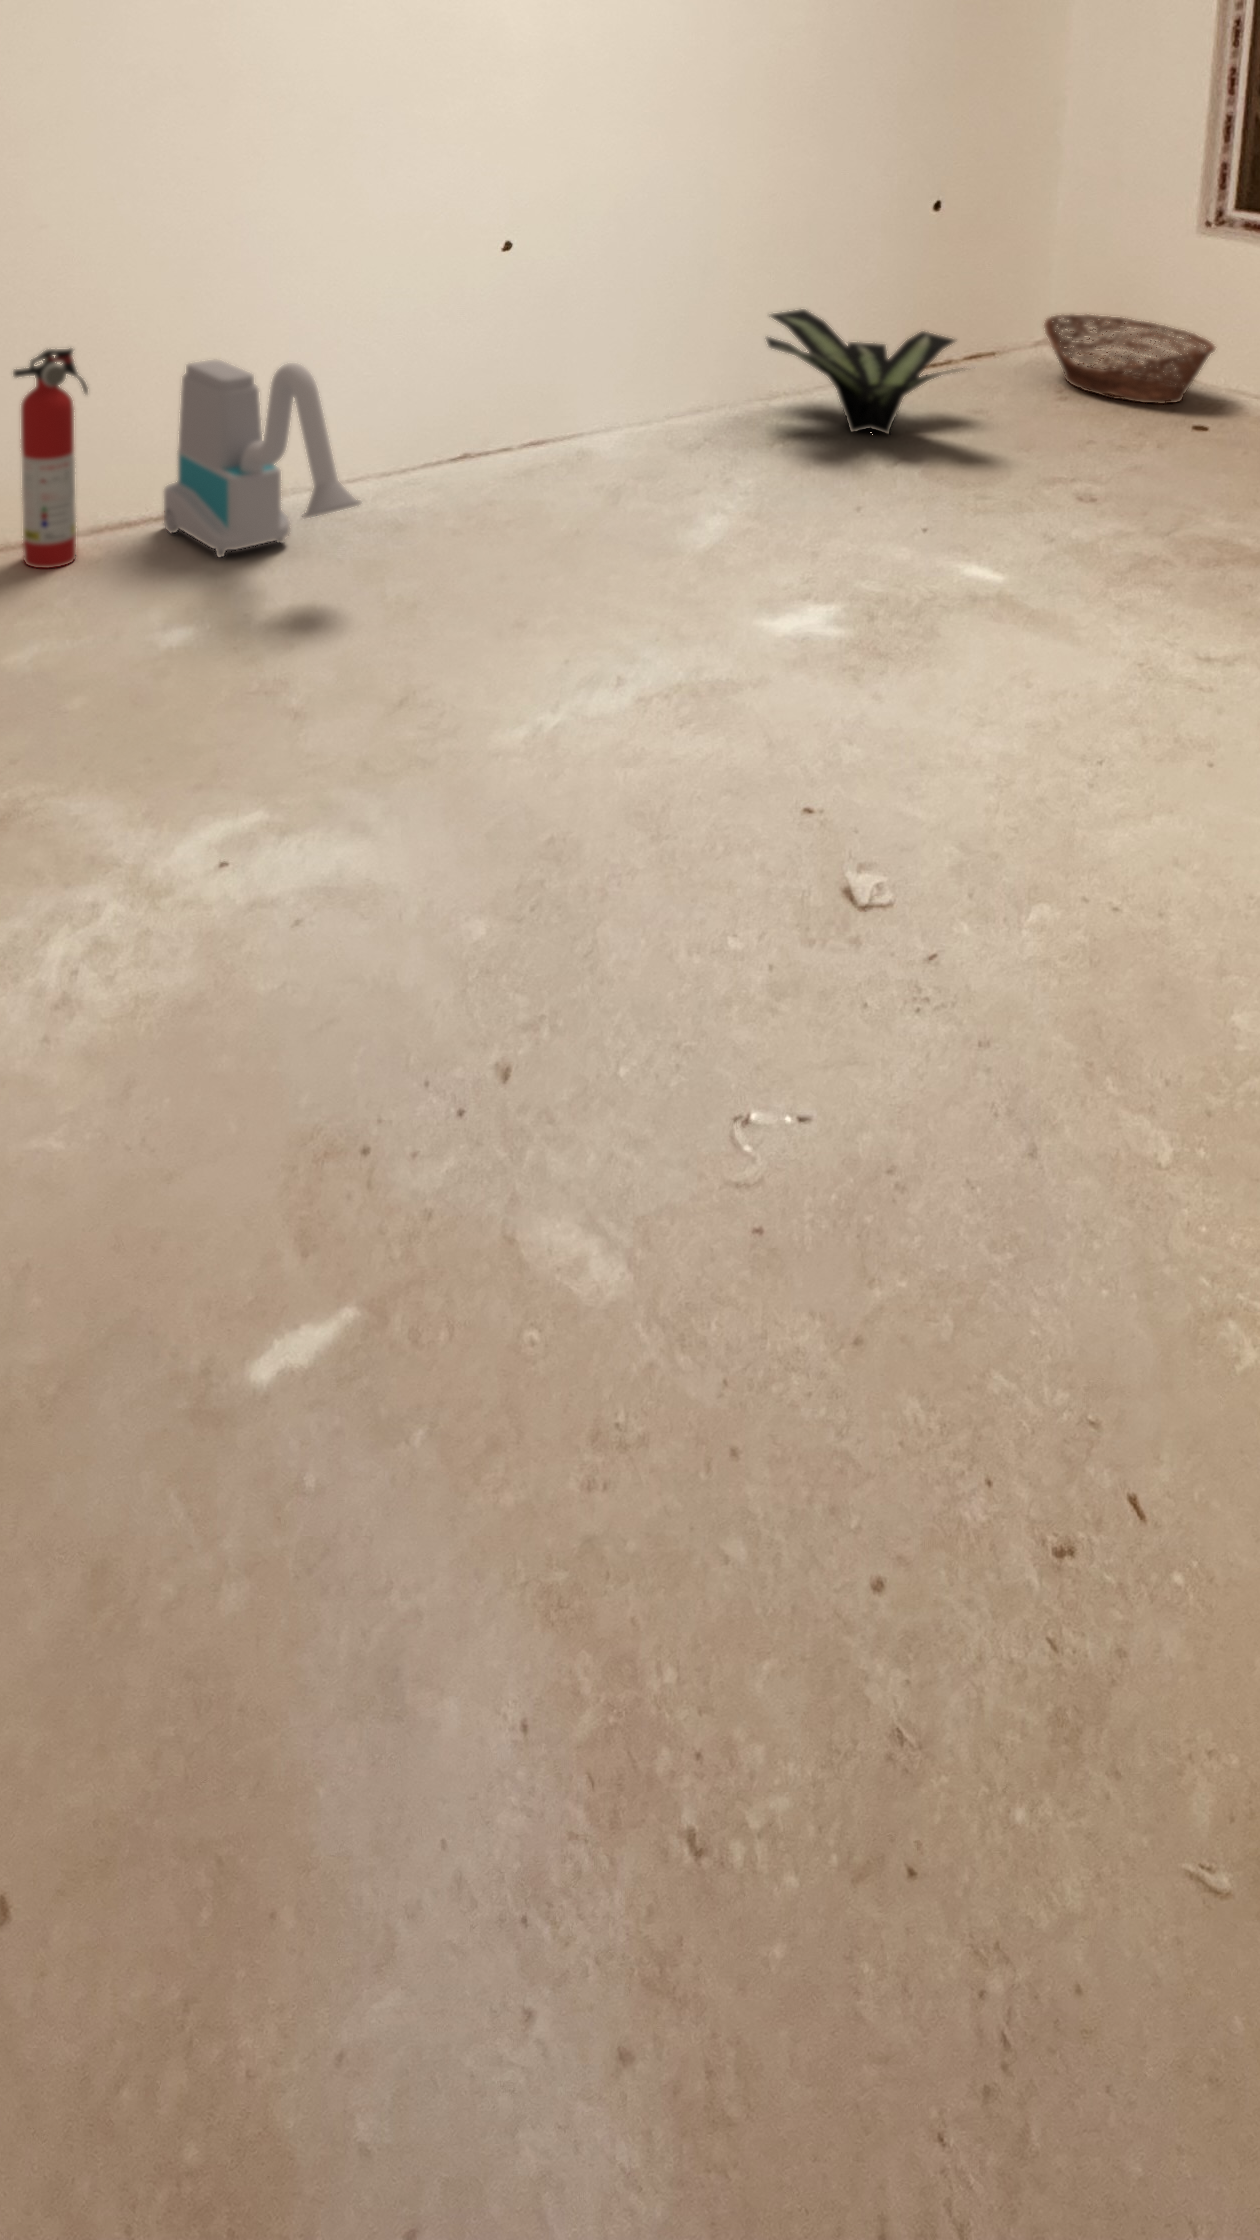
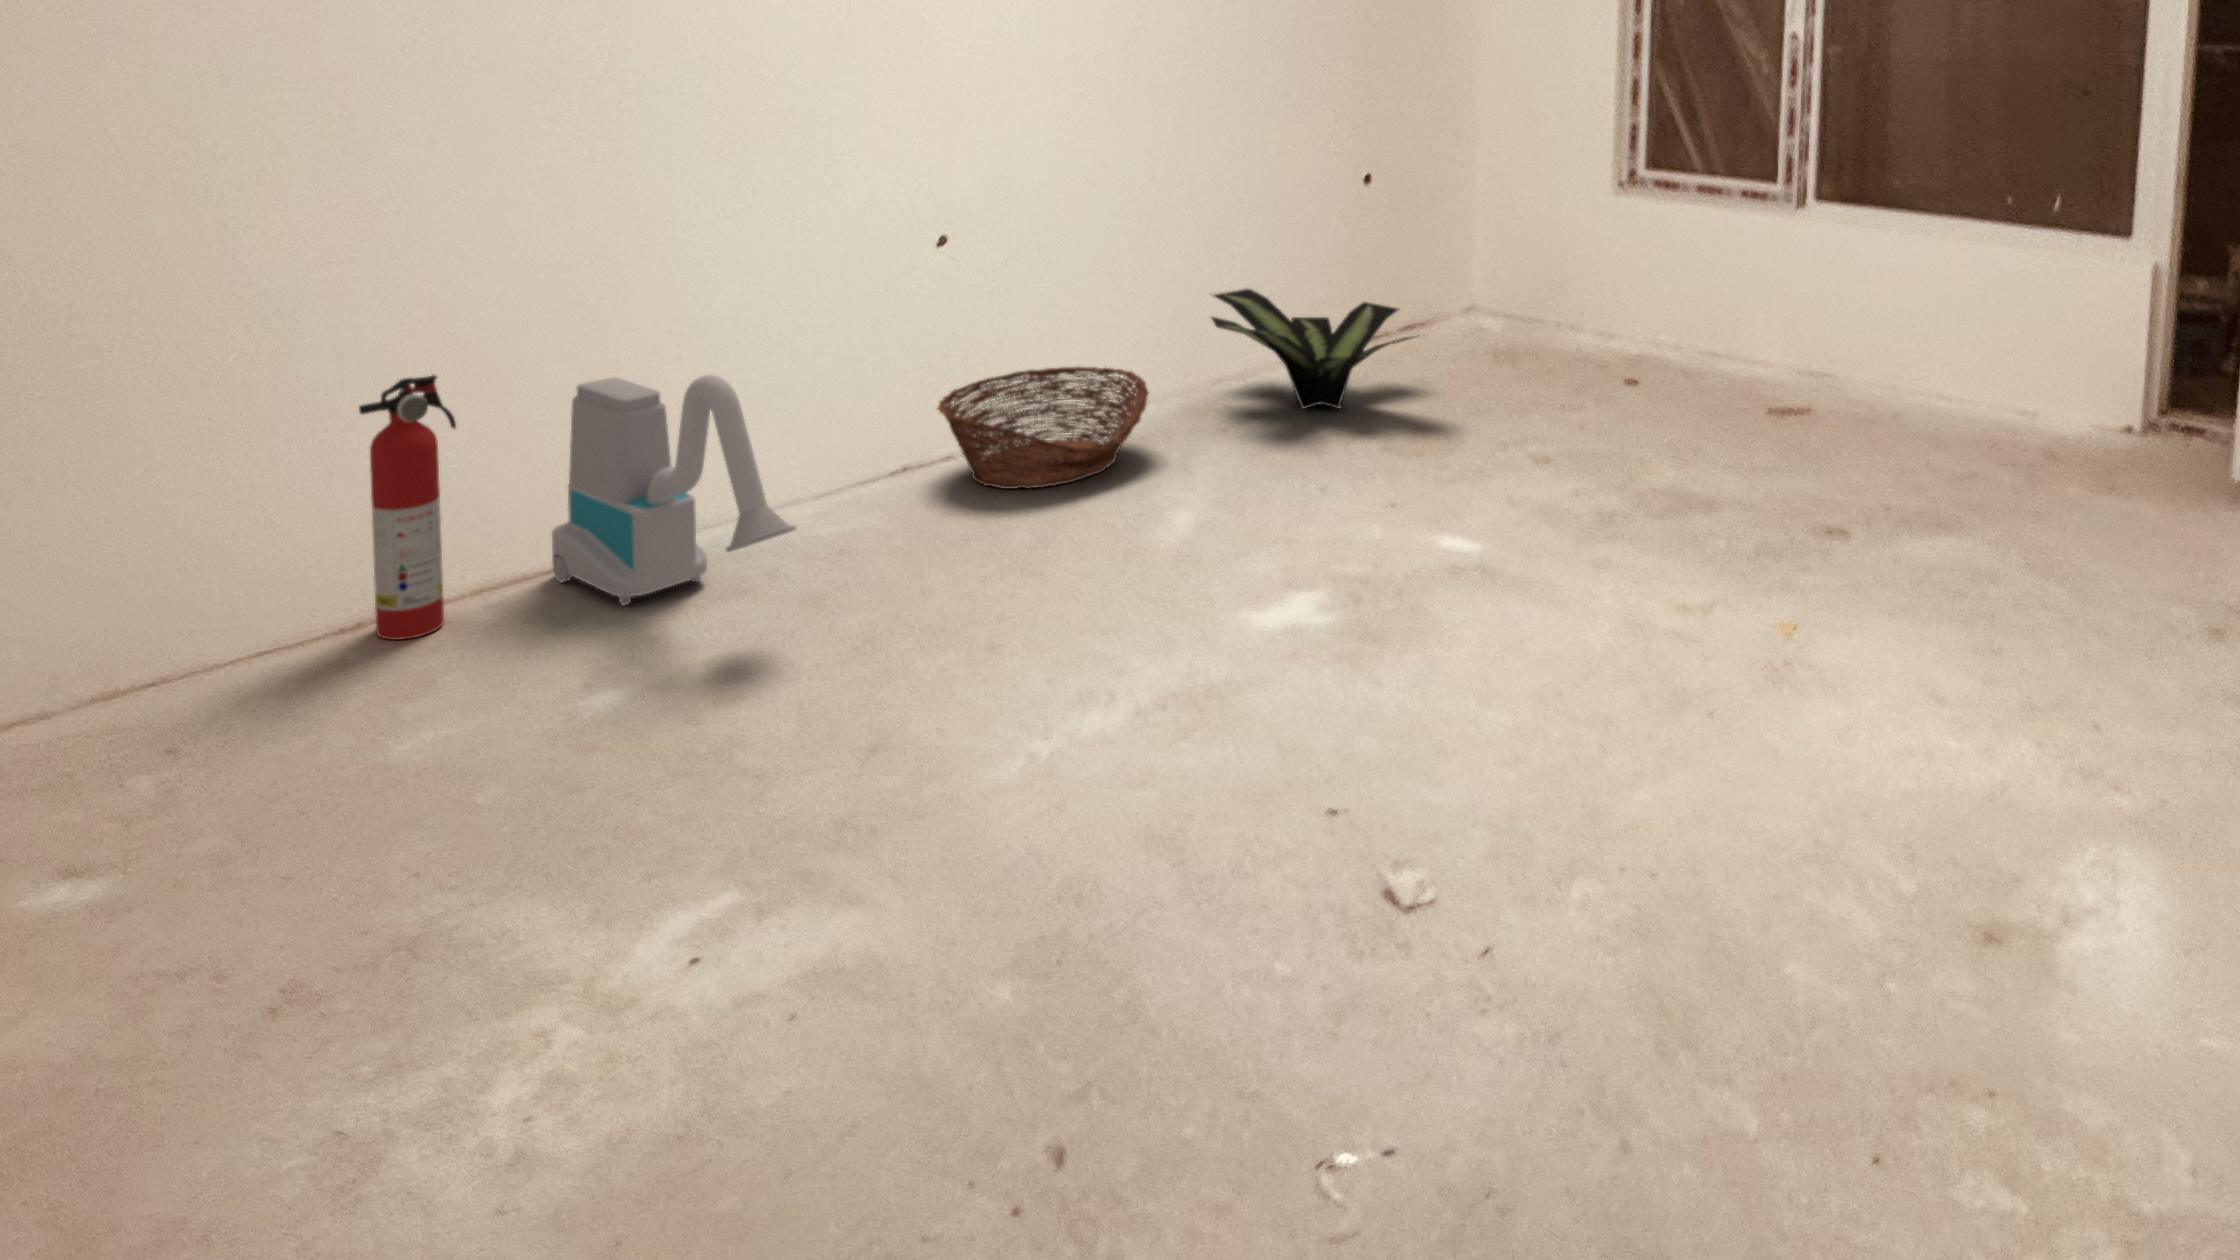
basket: present [1044,315,1215,404] -> present [938,367,1149,489]

